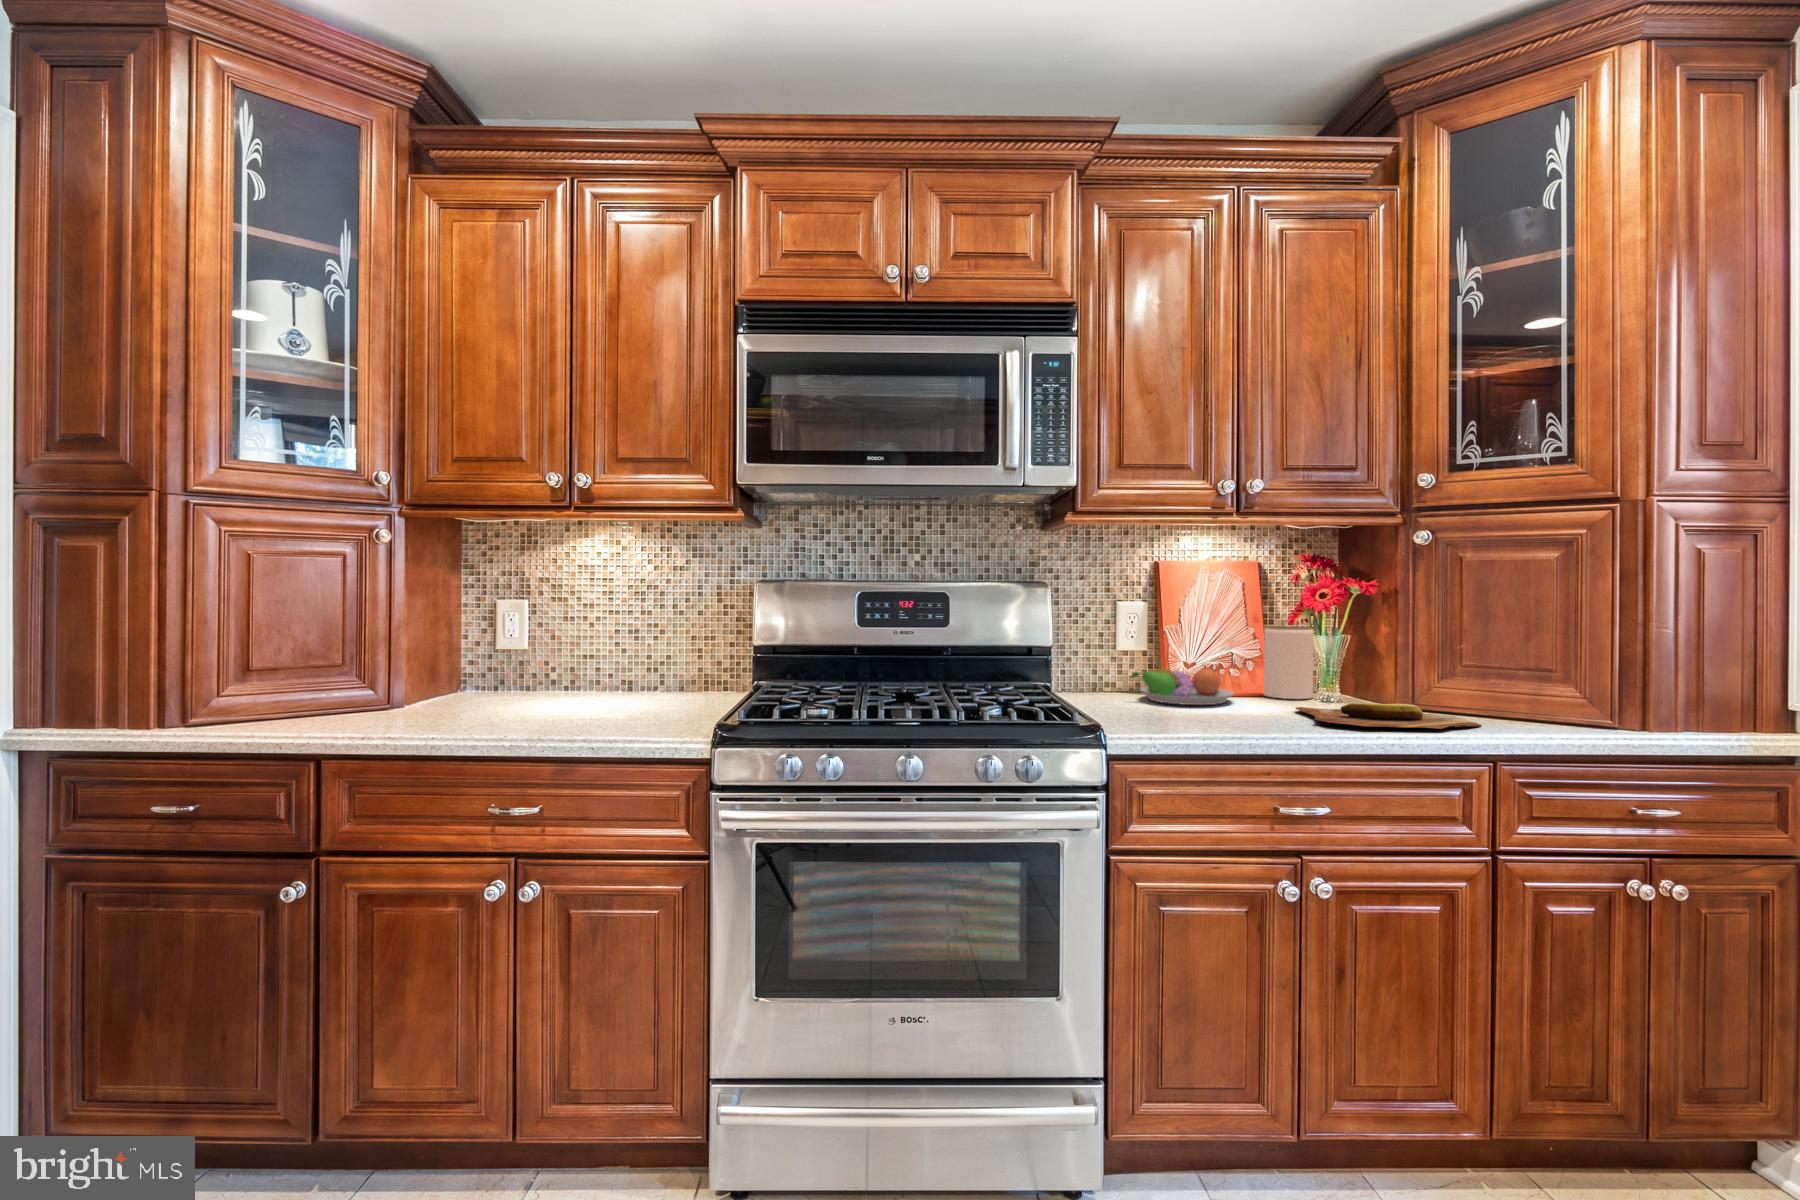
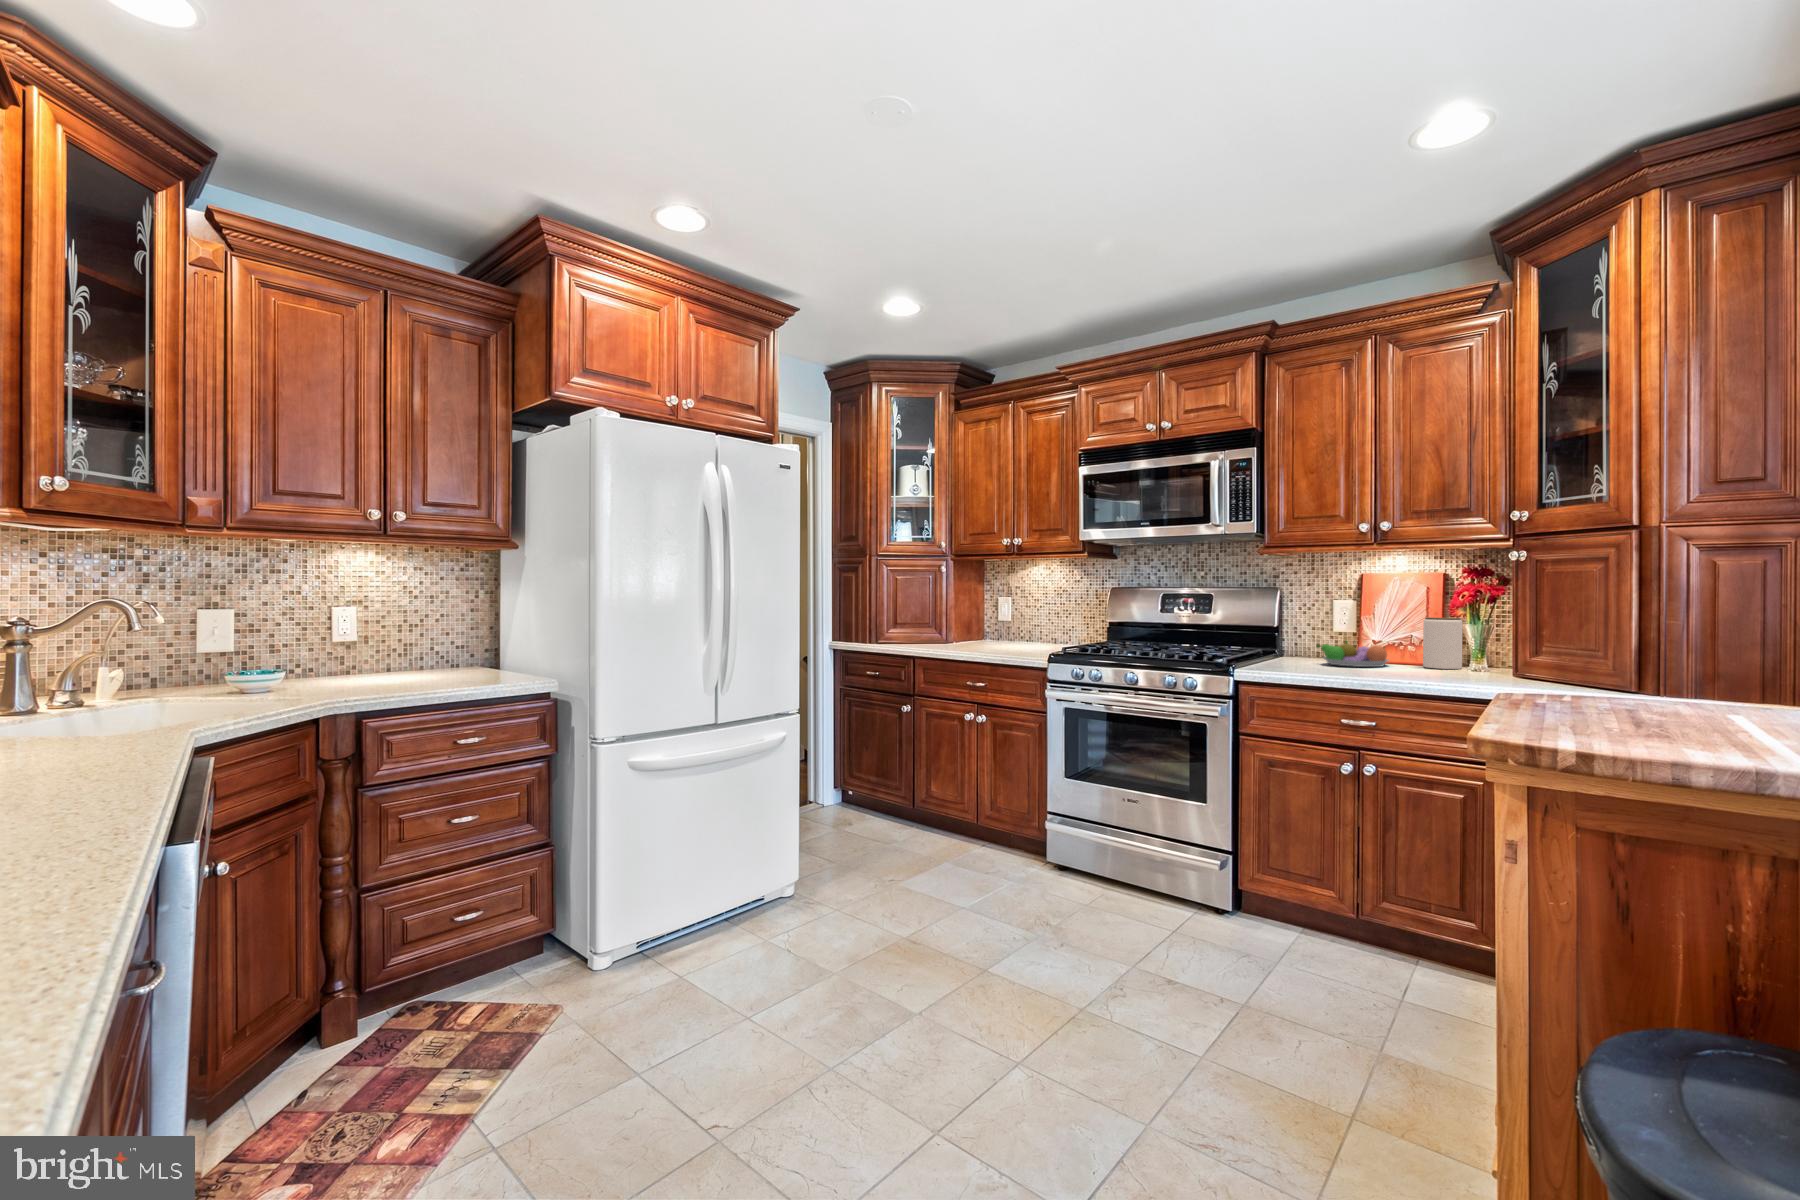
cutting board: present [1296,703,1481,729] -> none [1376,666,1511,684]

